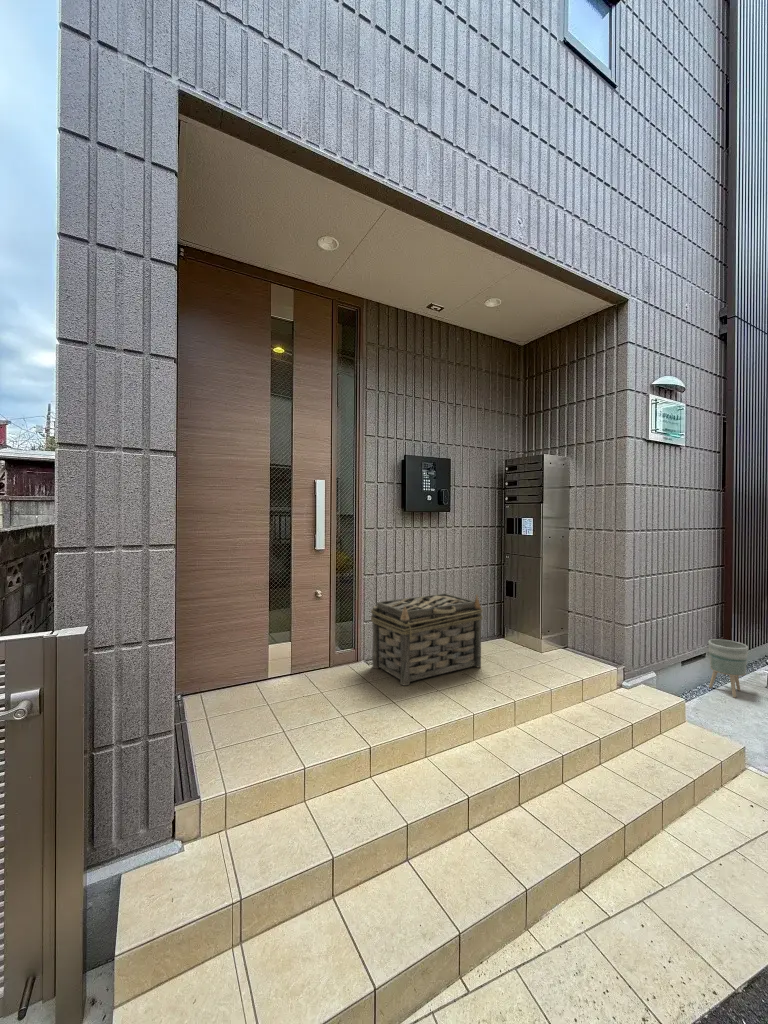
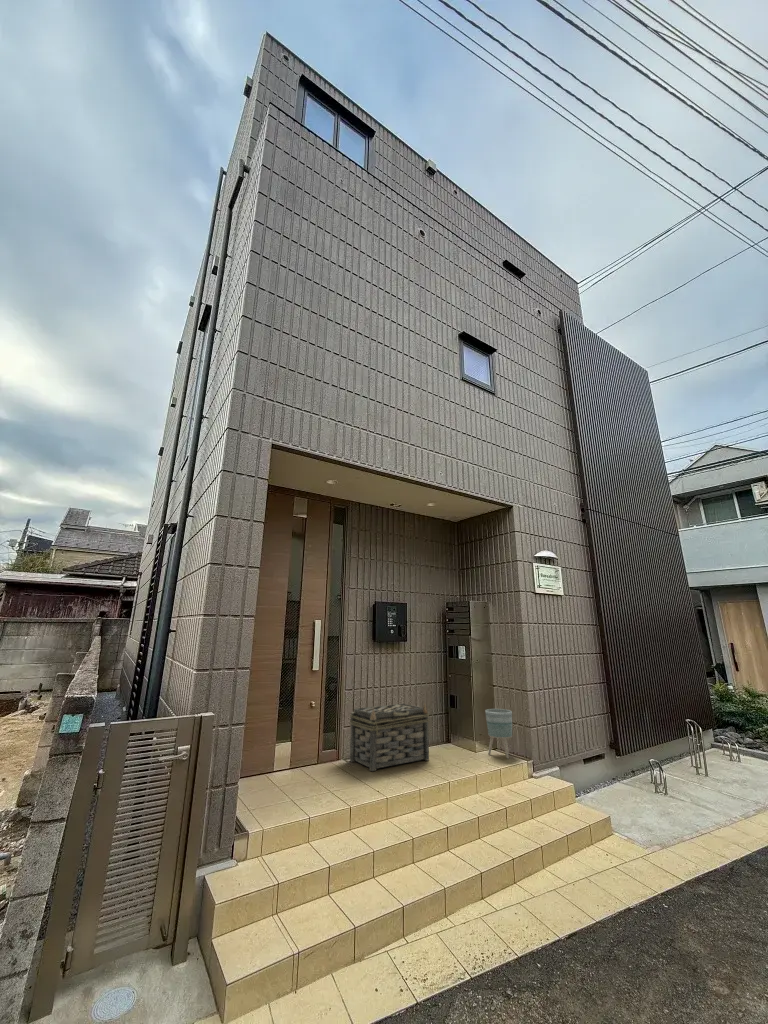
planter: present [708,639,748,698] -> present [485,709,512,759]

